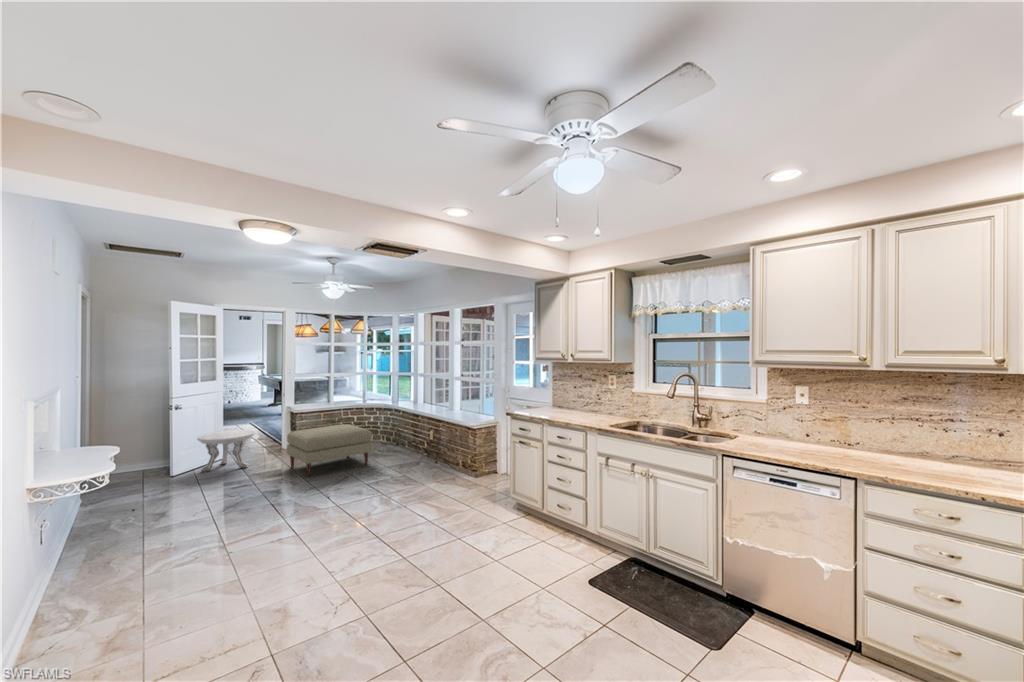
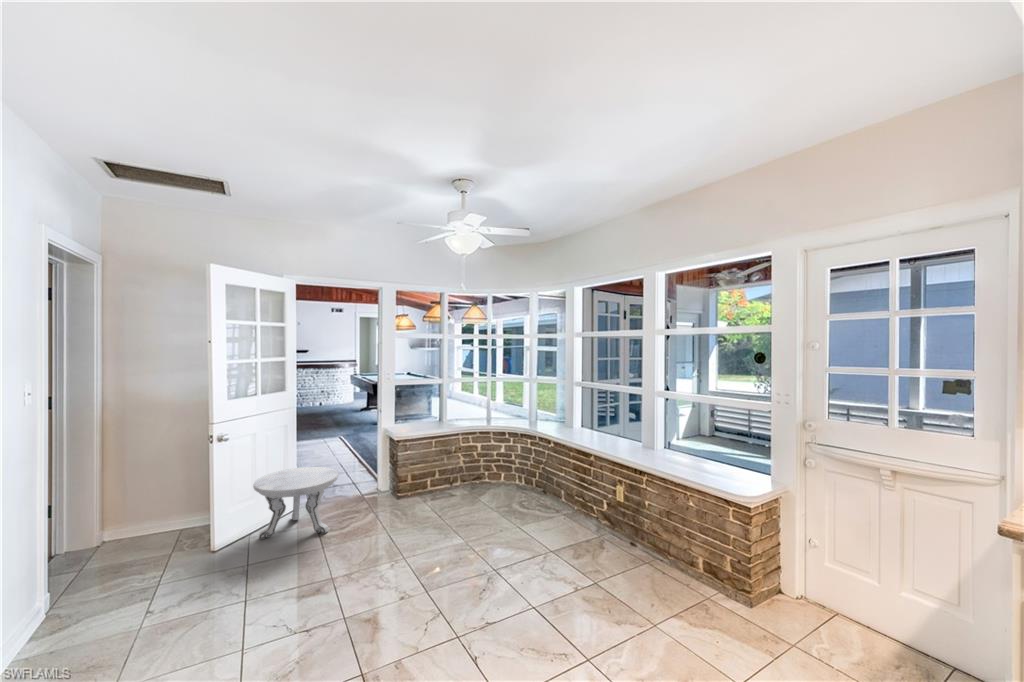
ottoman: present [287,424,373,477] -> none [386,464,523,570]

